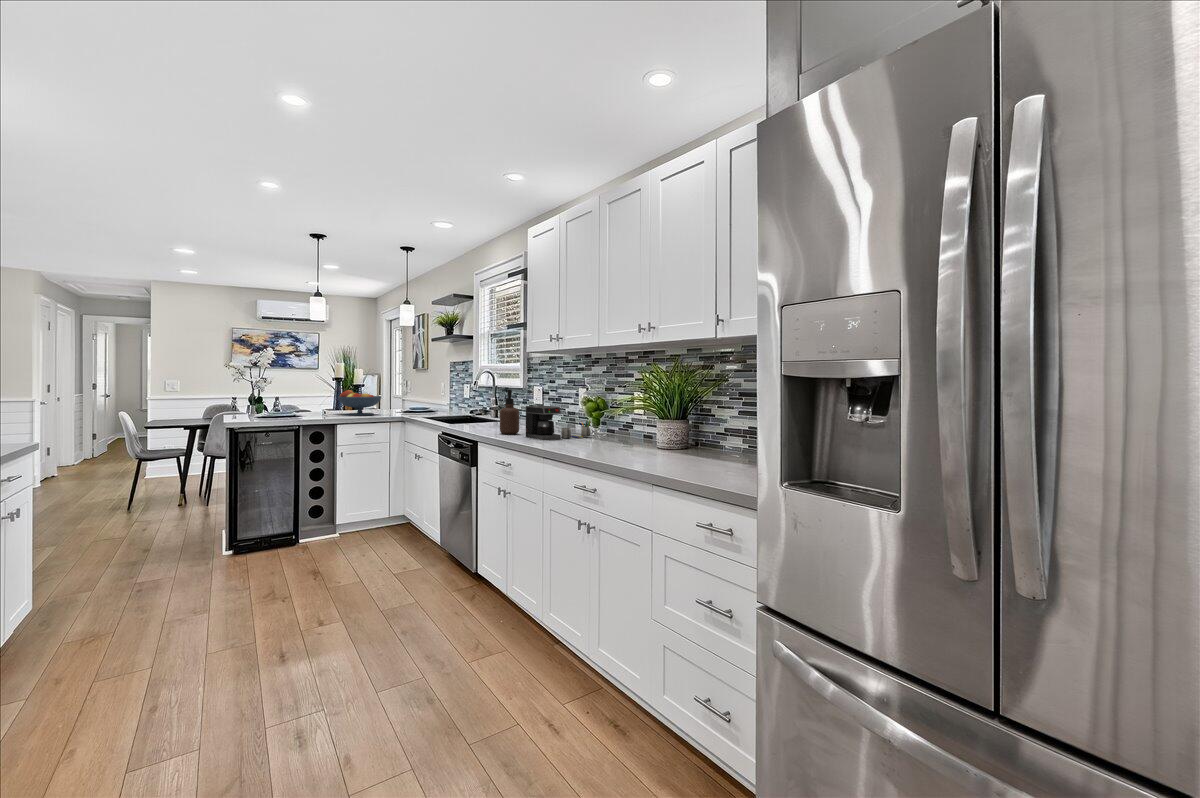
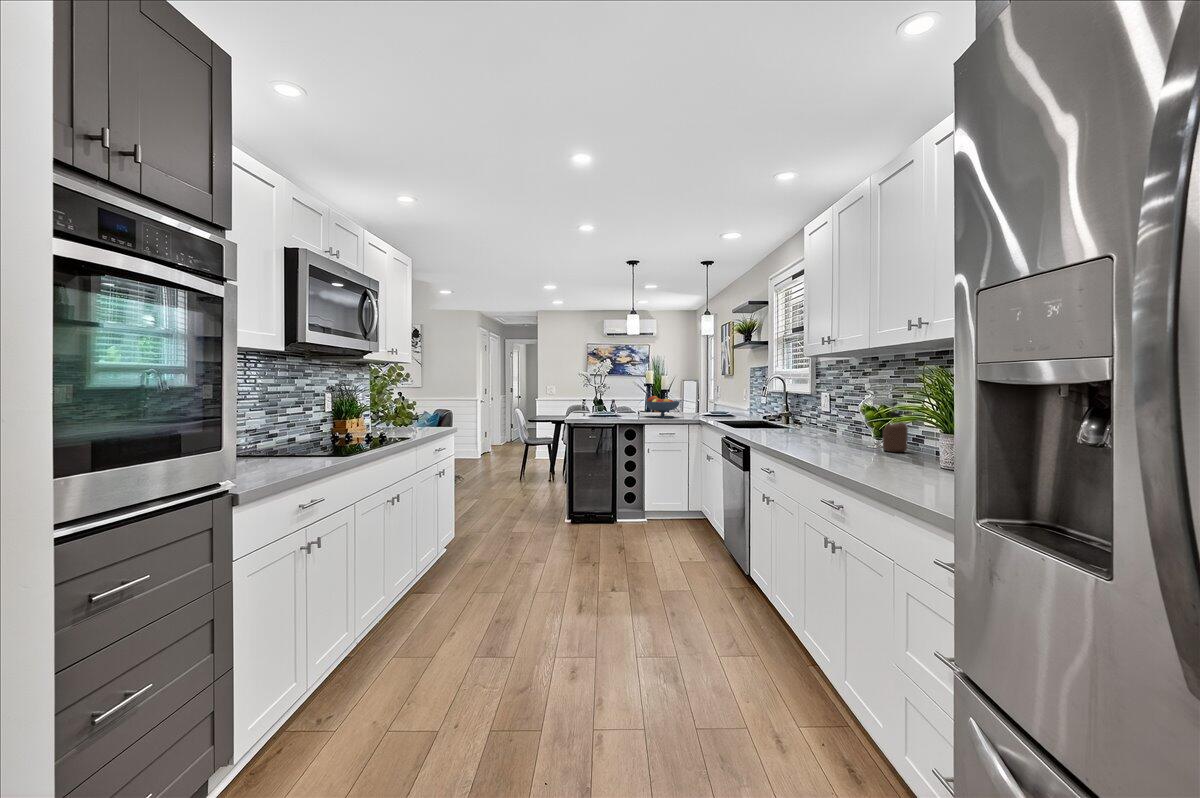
soap dispenser: present [500,390,519,434] -> present [883,402,908,452]
coffee maker: present [526,405,591,440] -> none [791,415,870,452]

